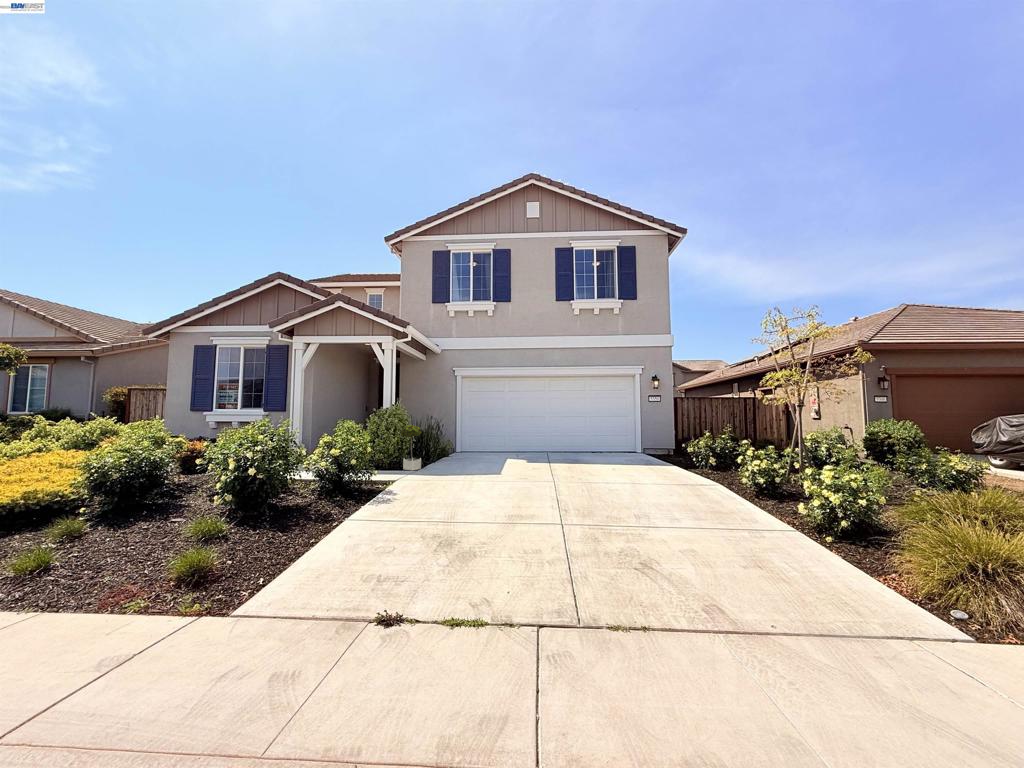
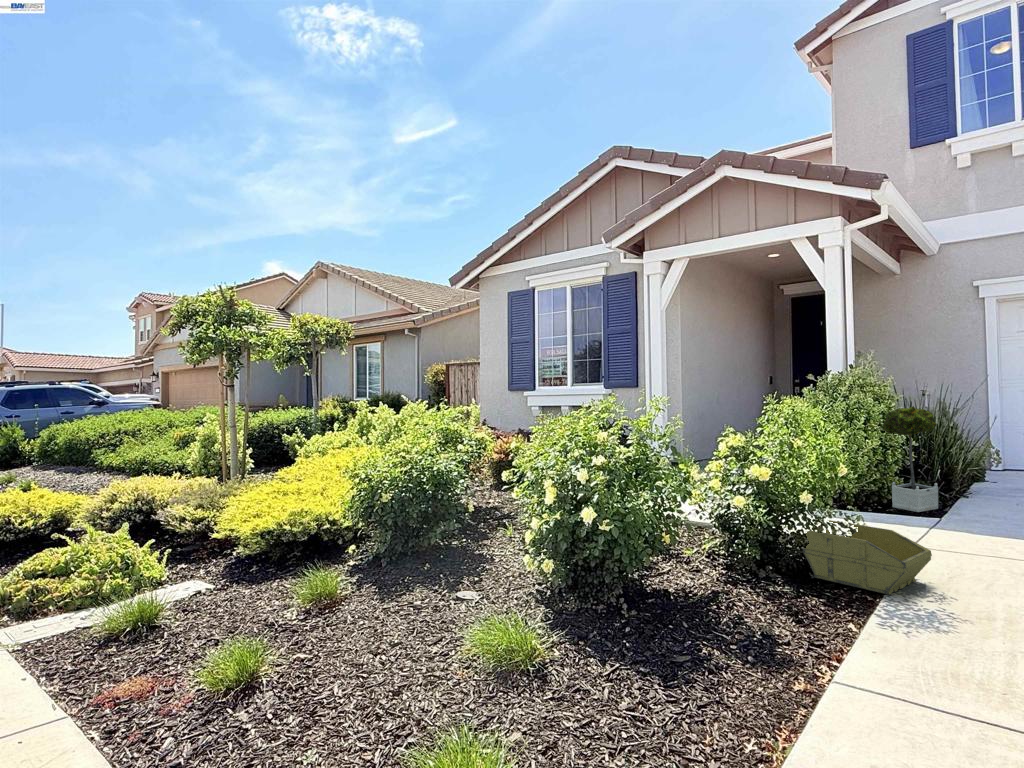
storage bin: none [354,473,402,498] -> present [803,520,932,595]

